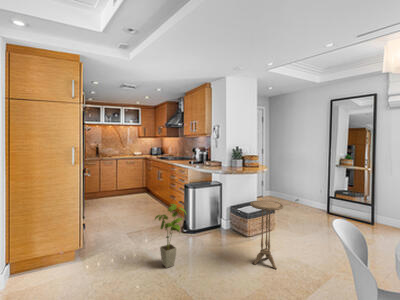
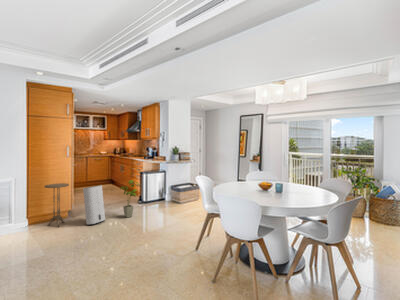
side table: present [250,200,283,269] -> present [44,183,69,227]
air purifier: none [94,212,131,284] -> present [83,185,105,225]

